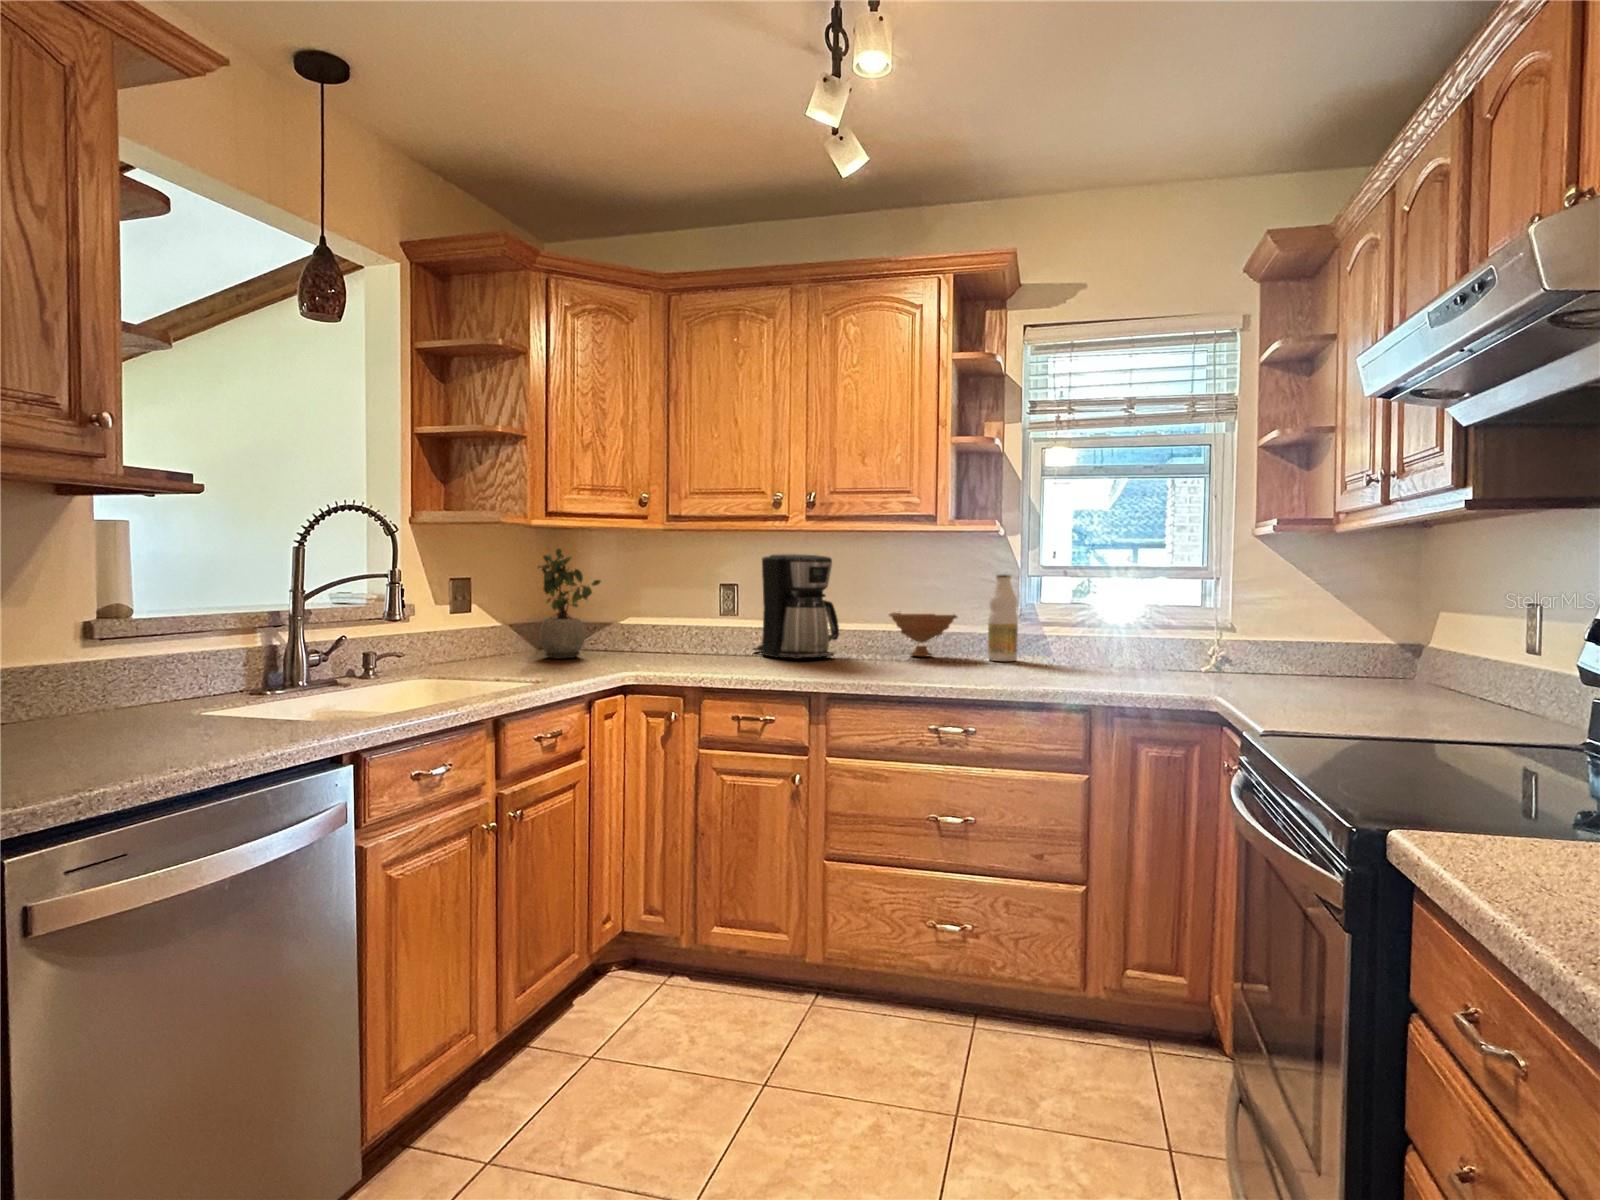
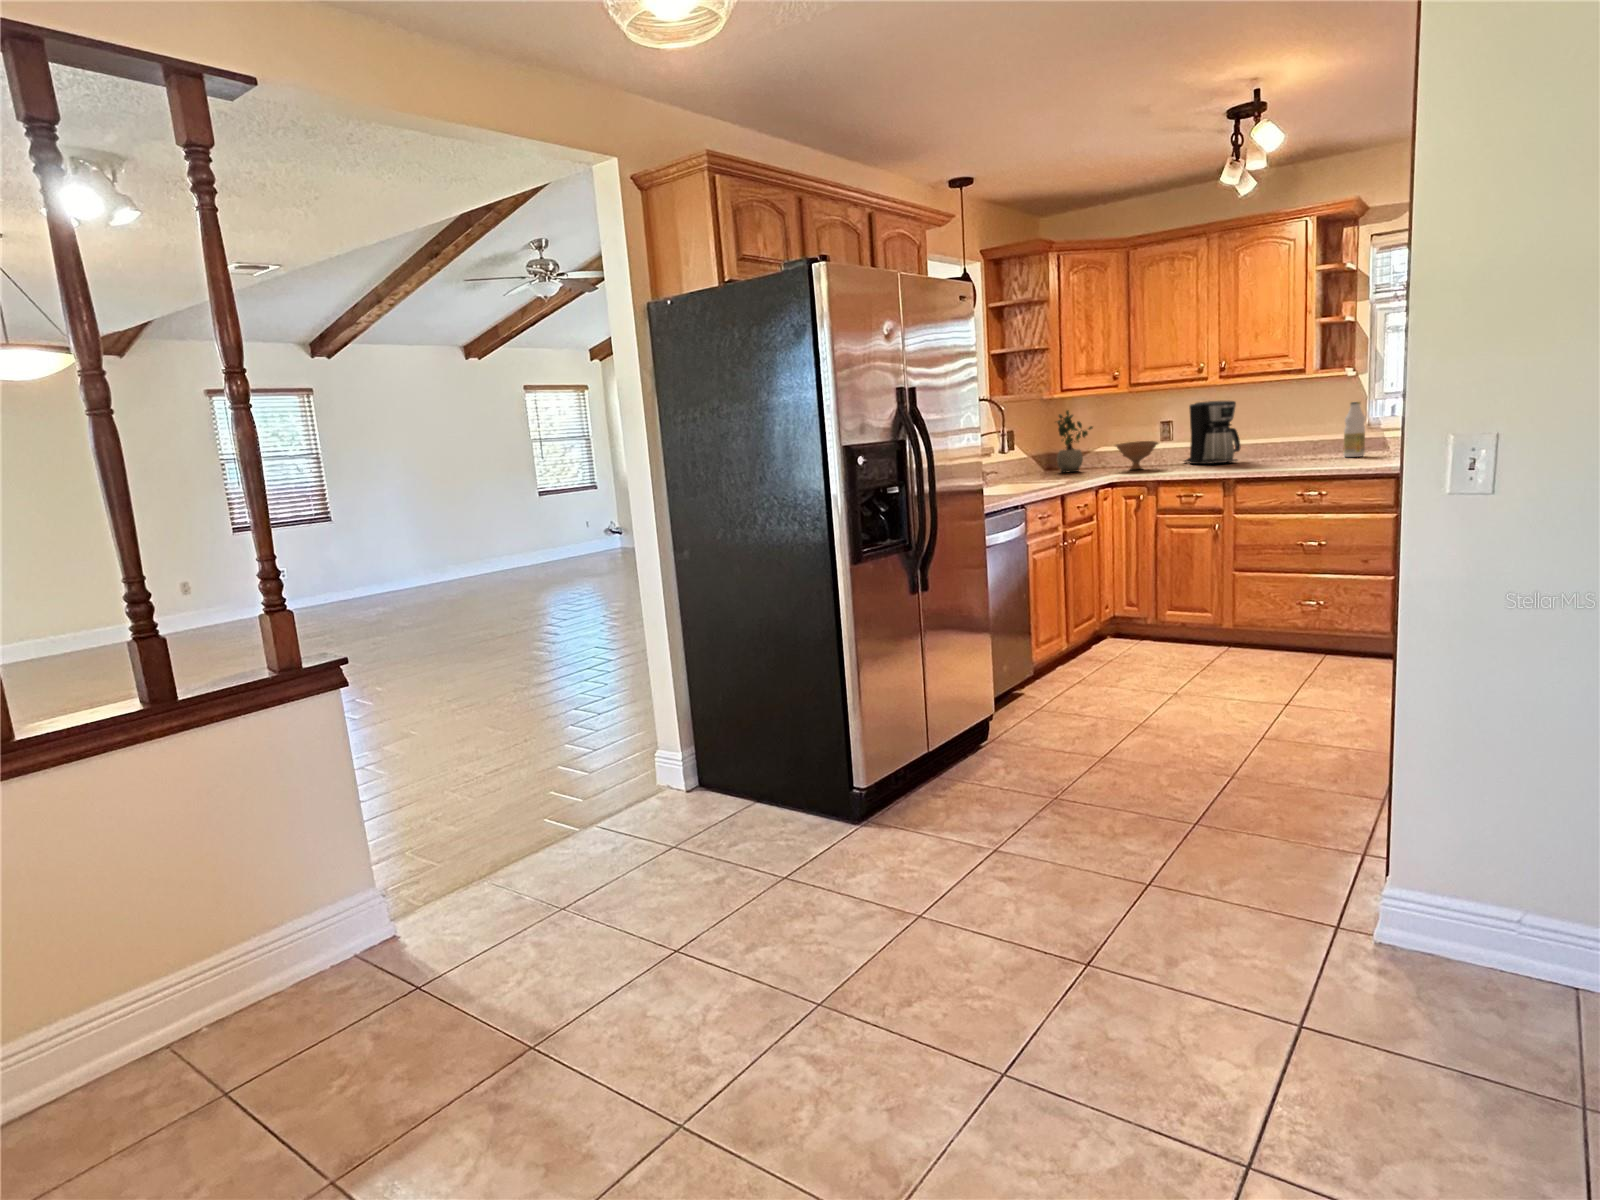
bowl: present [889,612,957,656] -> present [1115,441,1158,469]

